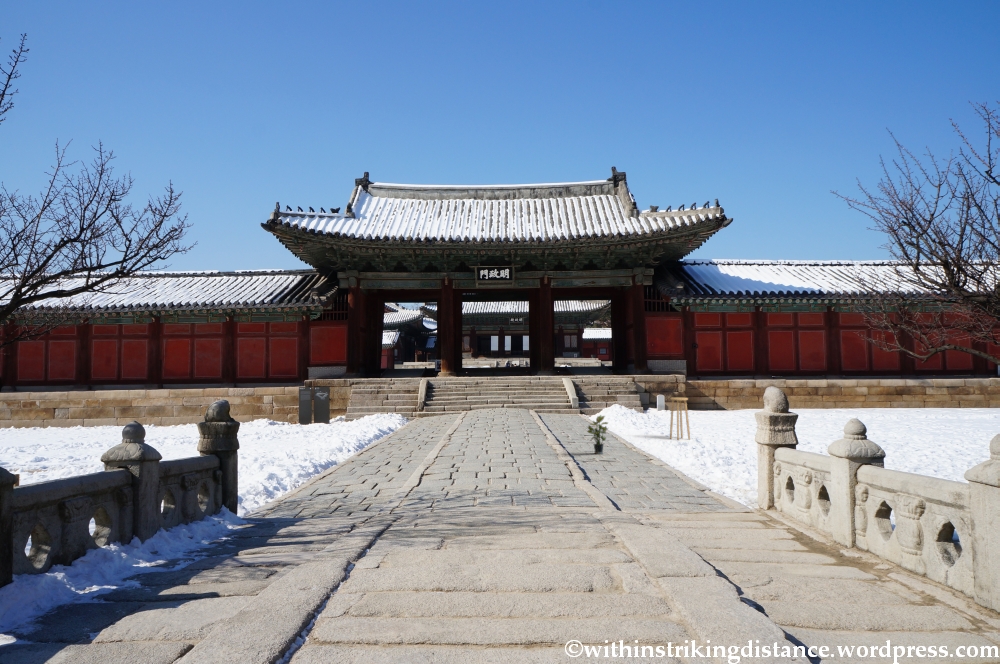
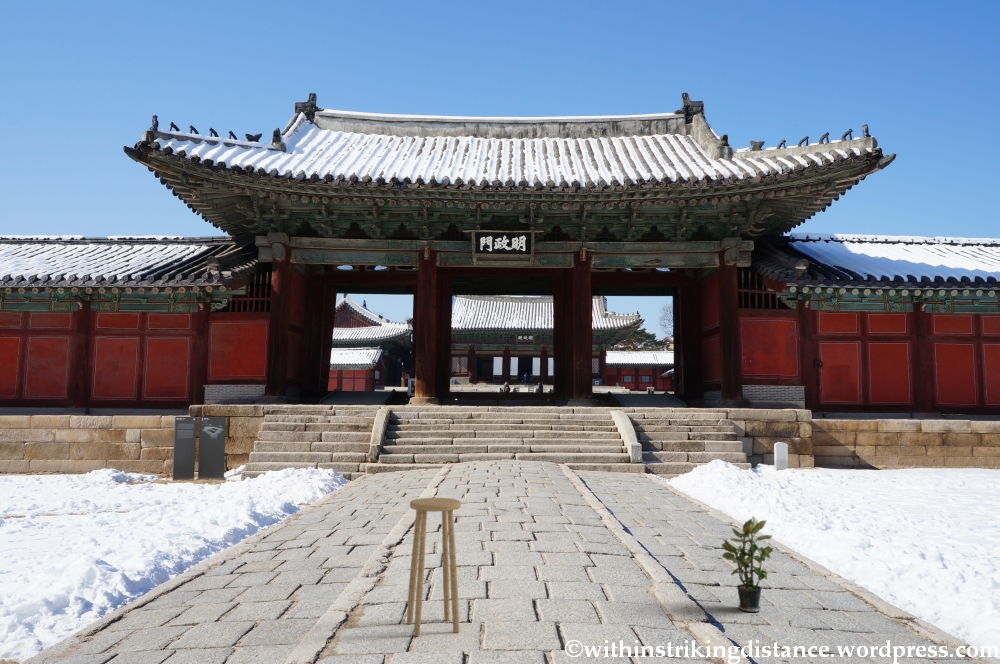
stool: present [670,398,690,440] -> present [407,498,461,636]

